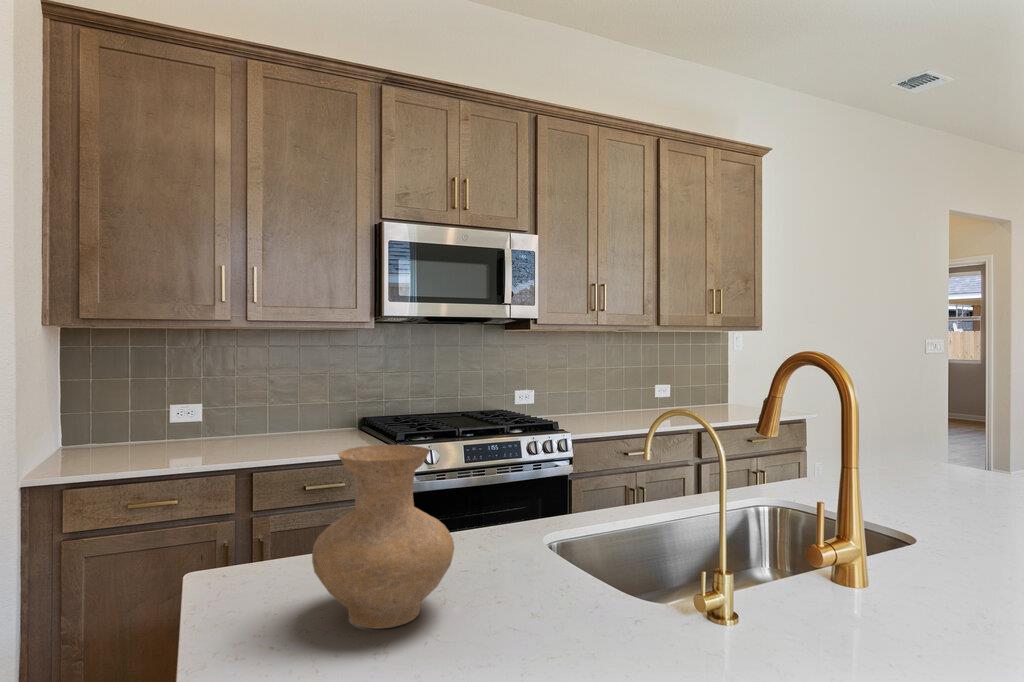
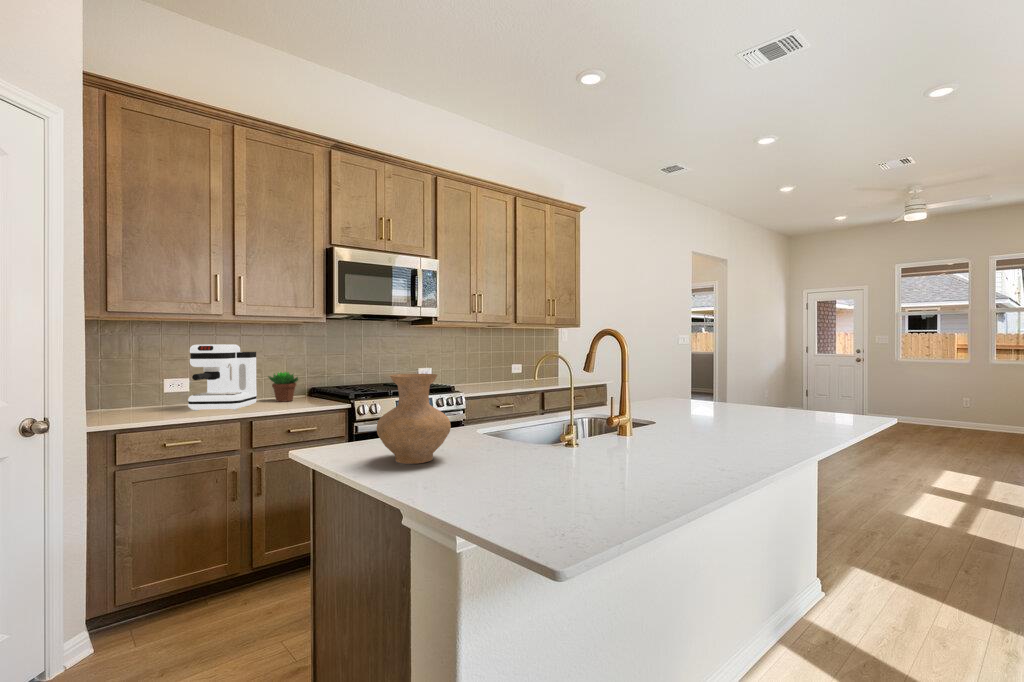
coffee maker: none [181,361,277,453] -> present [188,344,257,411]
succulent plant: none [297,396,340,439] -> present [268,372,298,402]

